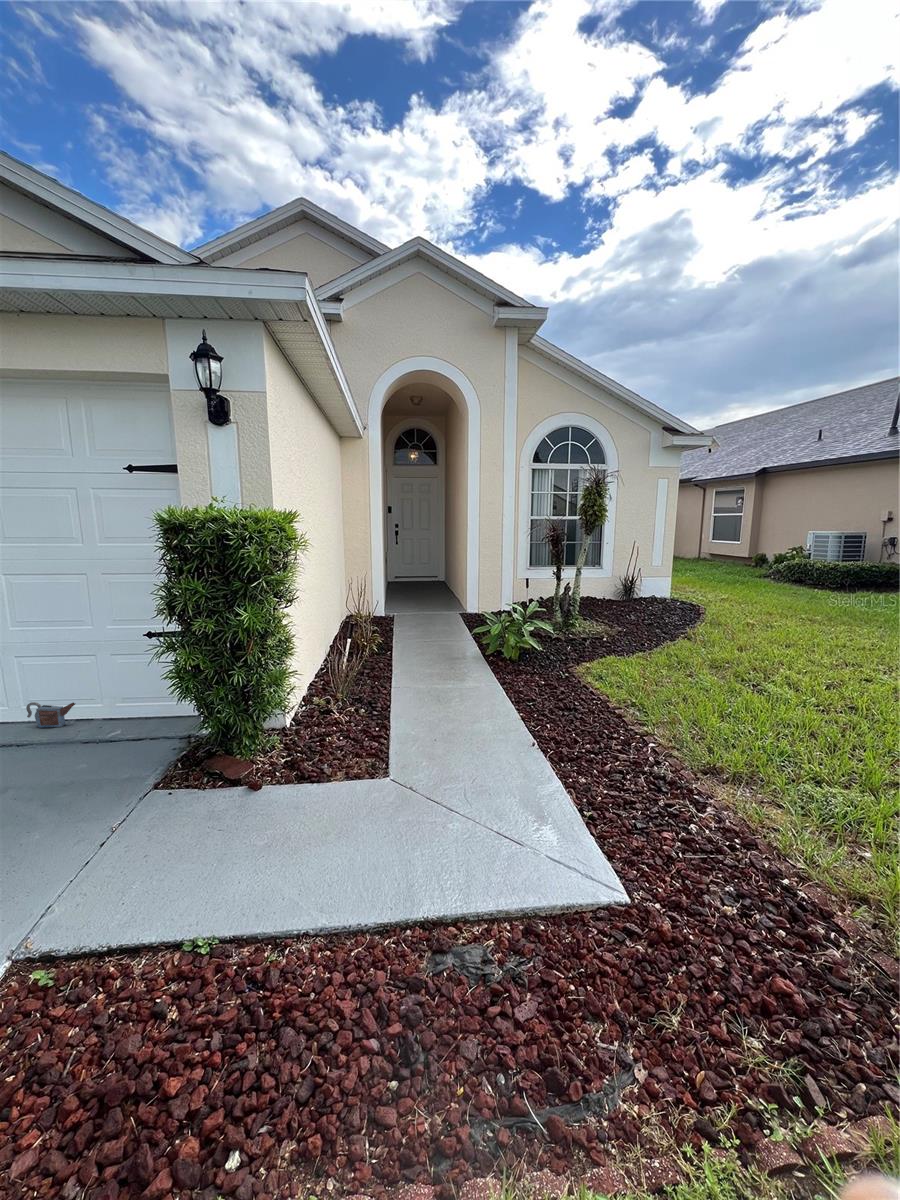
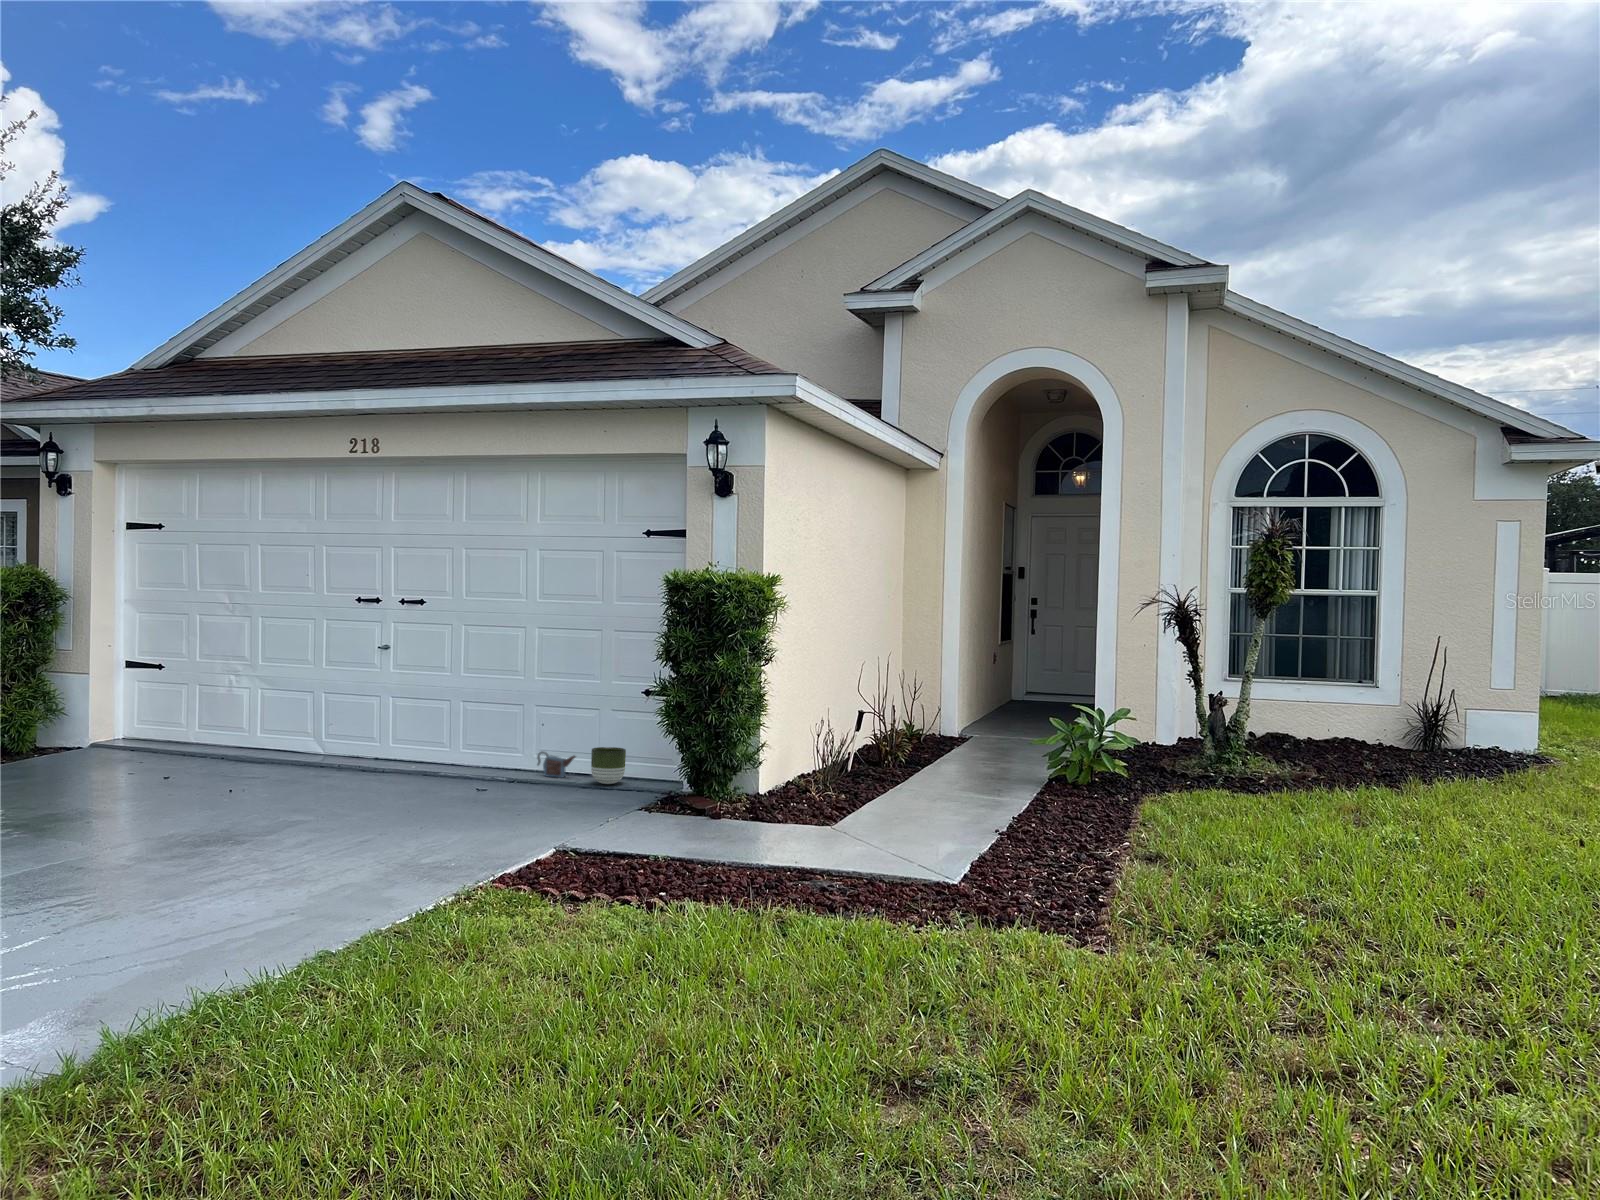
planter: none [91,690,135,731] -> present [591,747,626,784]

